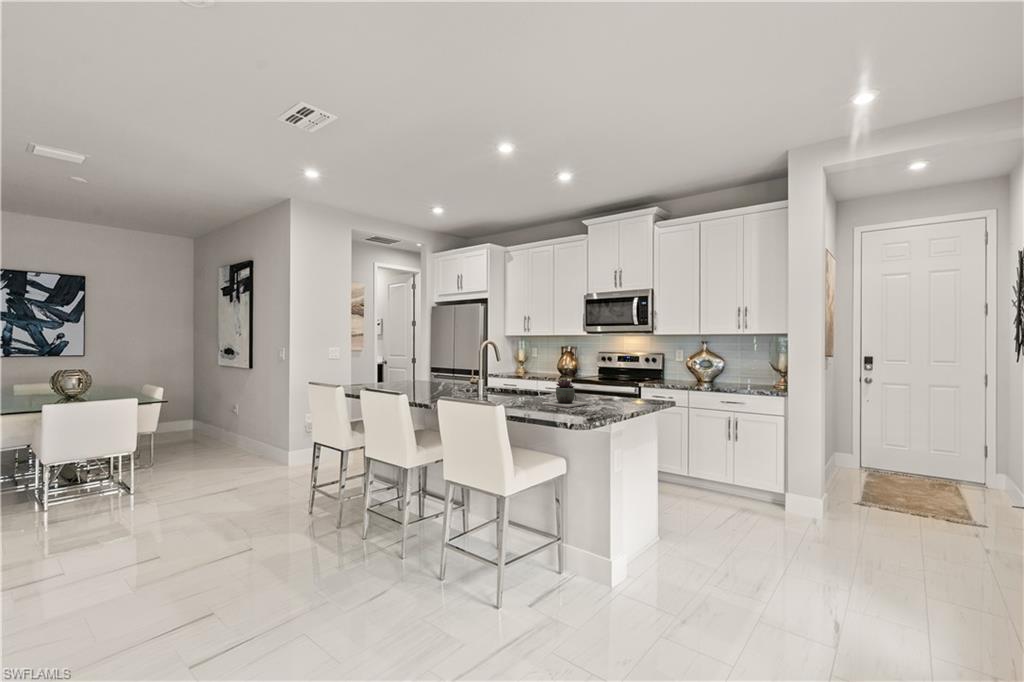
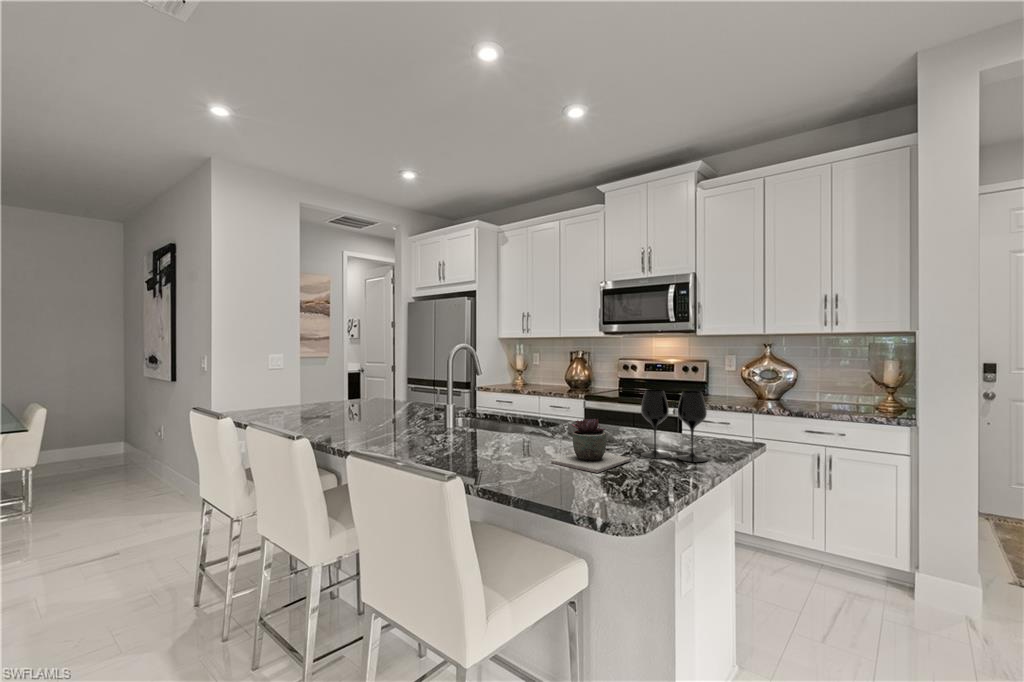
wine glass: none [596,365,633,405] -> present [641,390,708,462]

